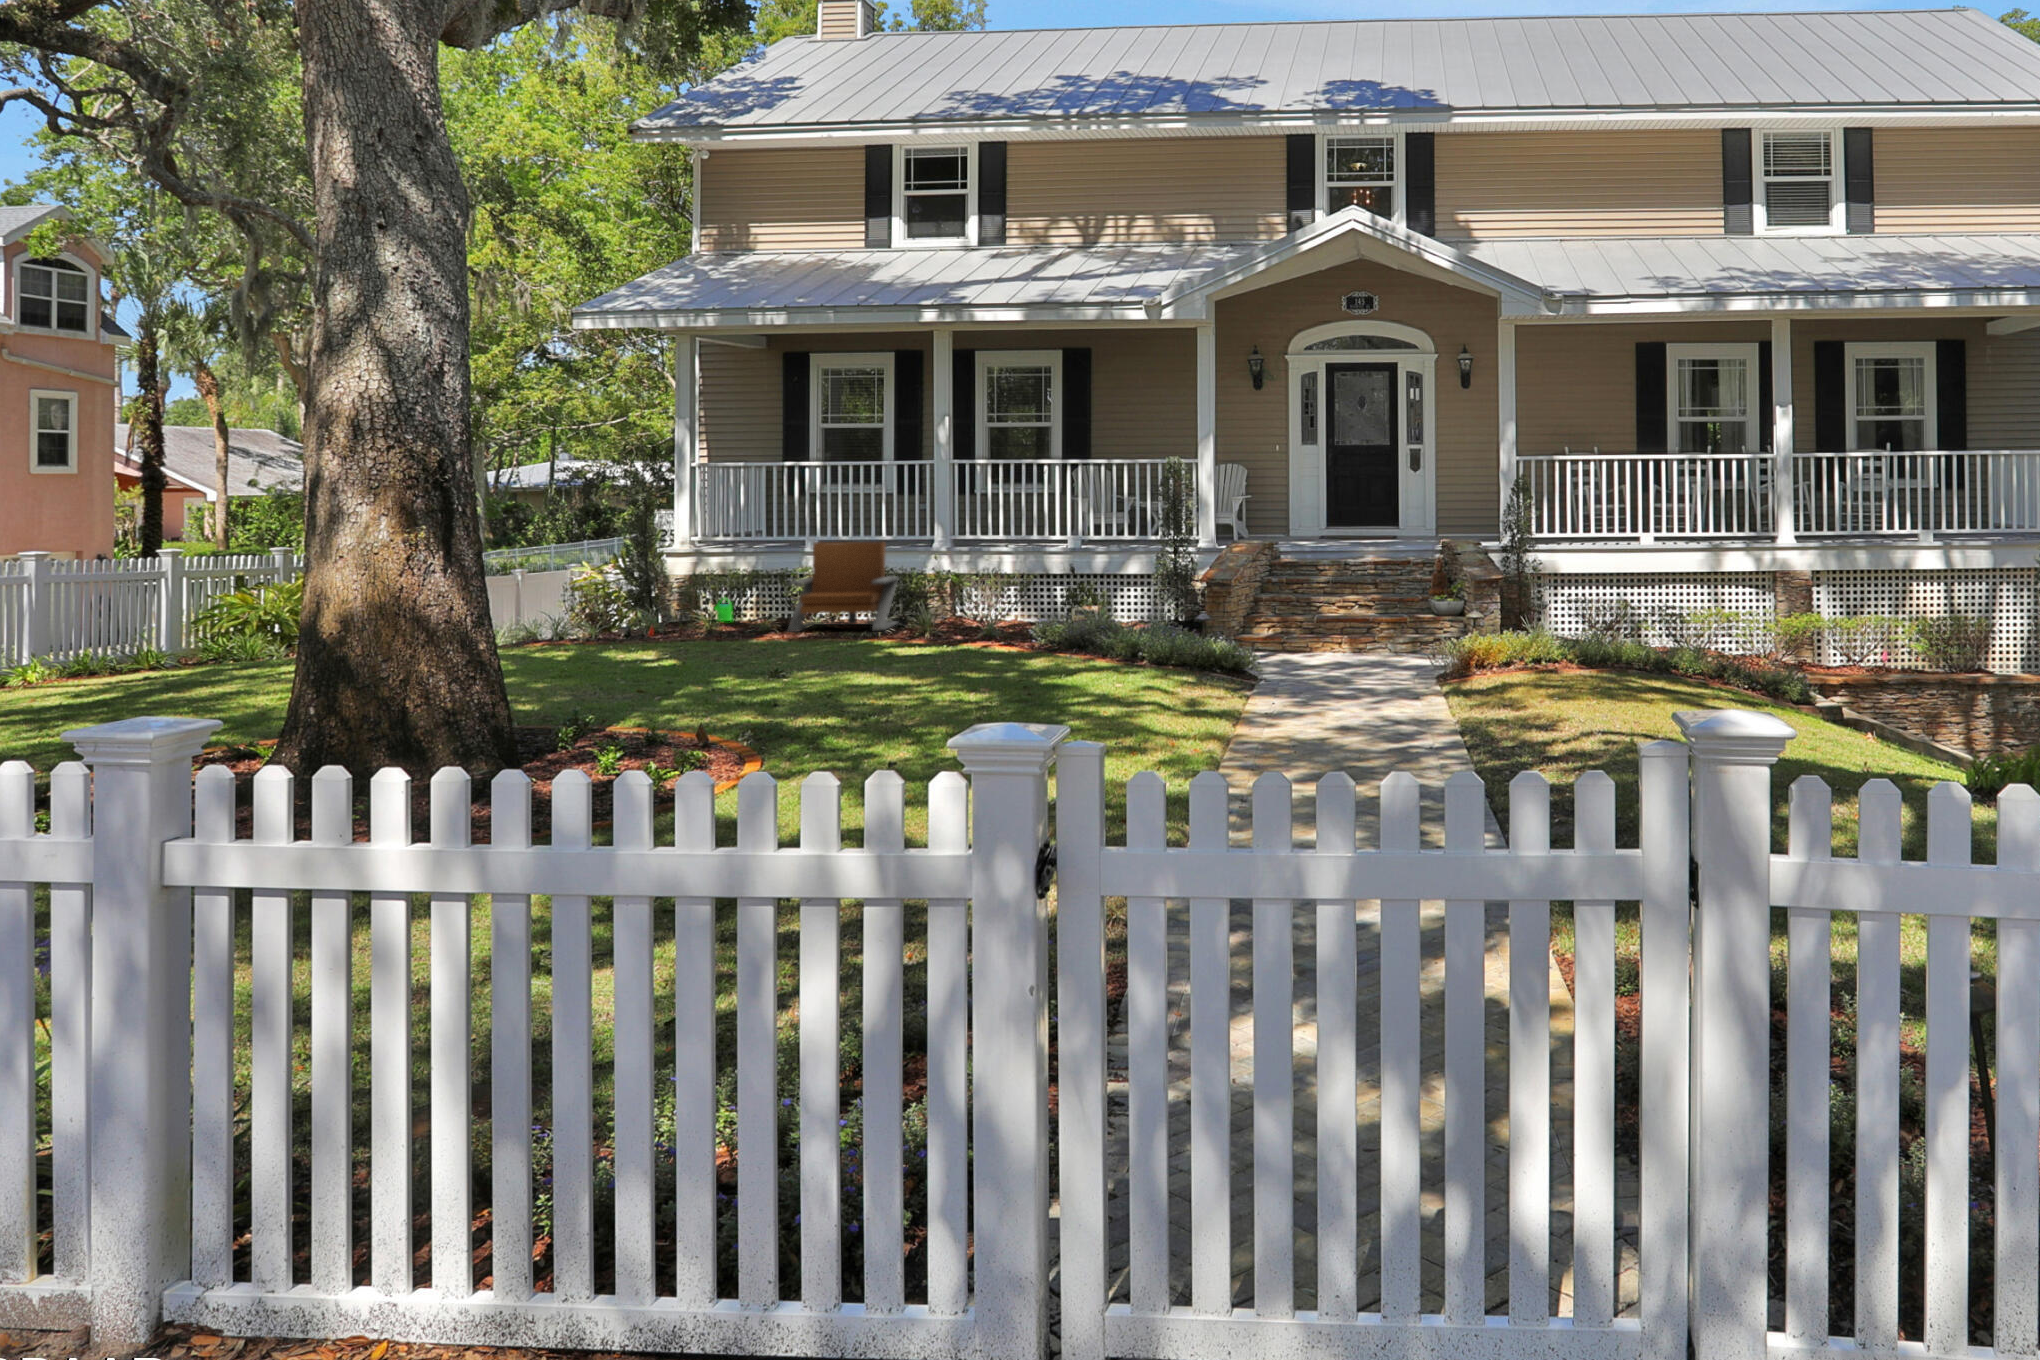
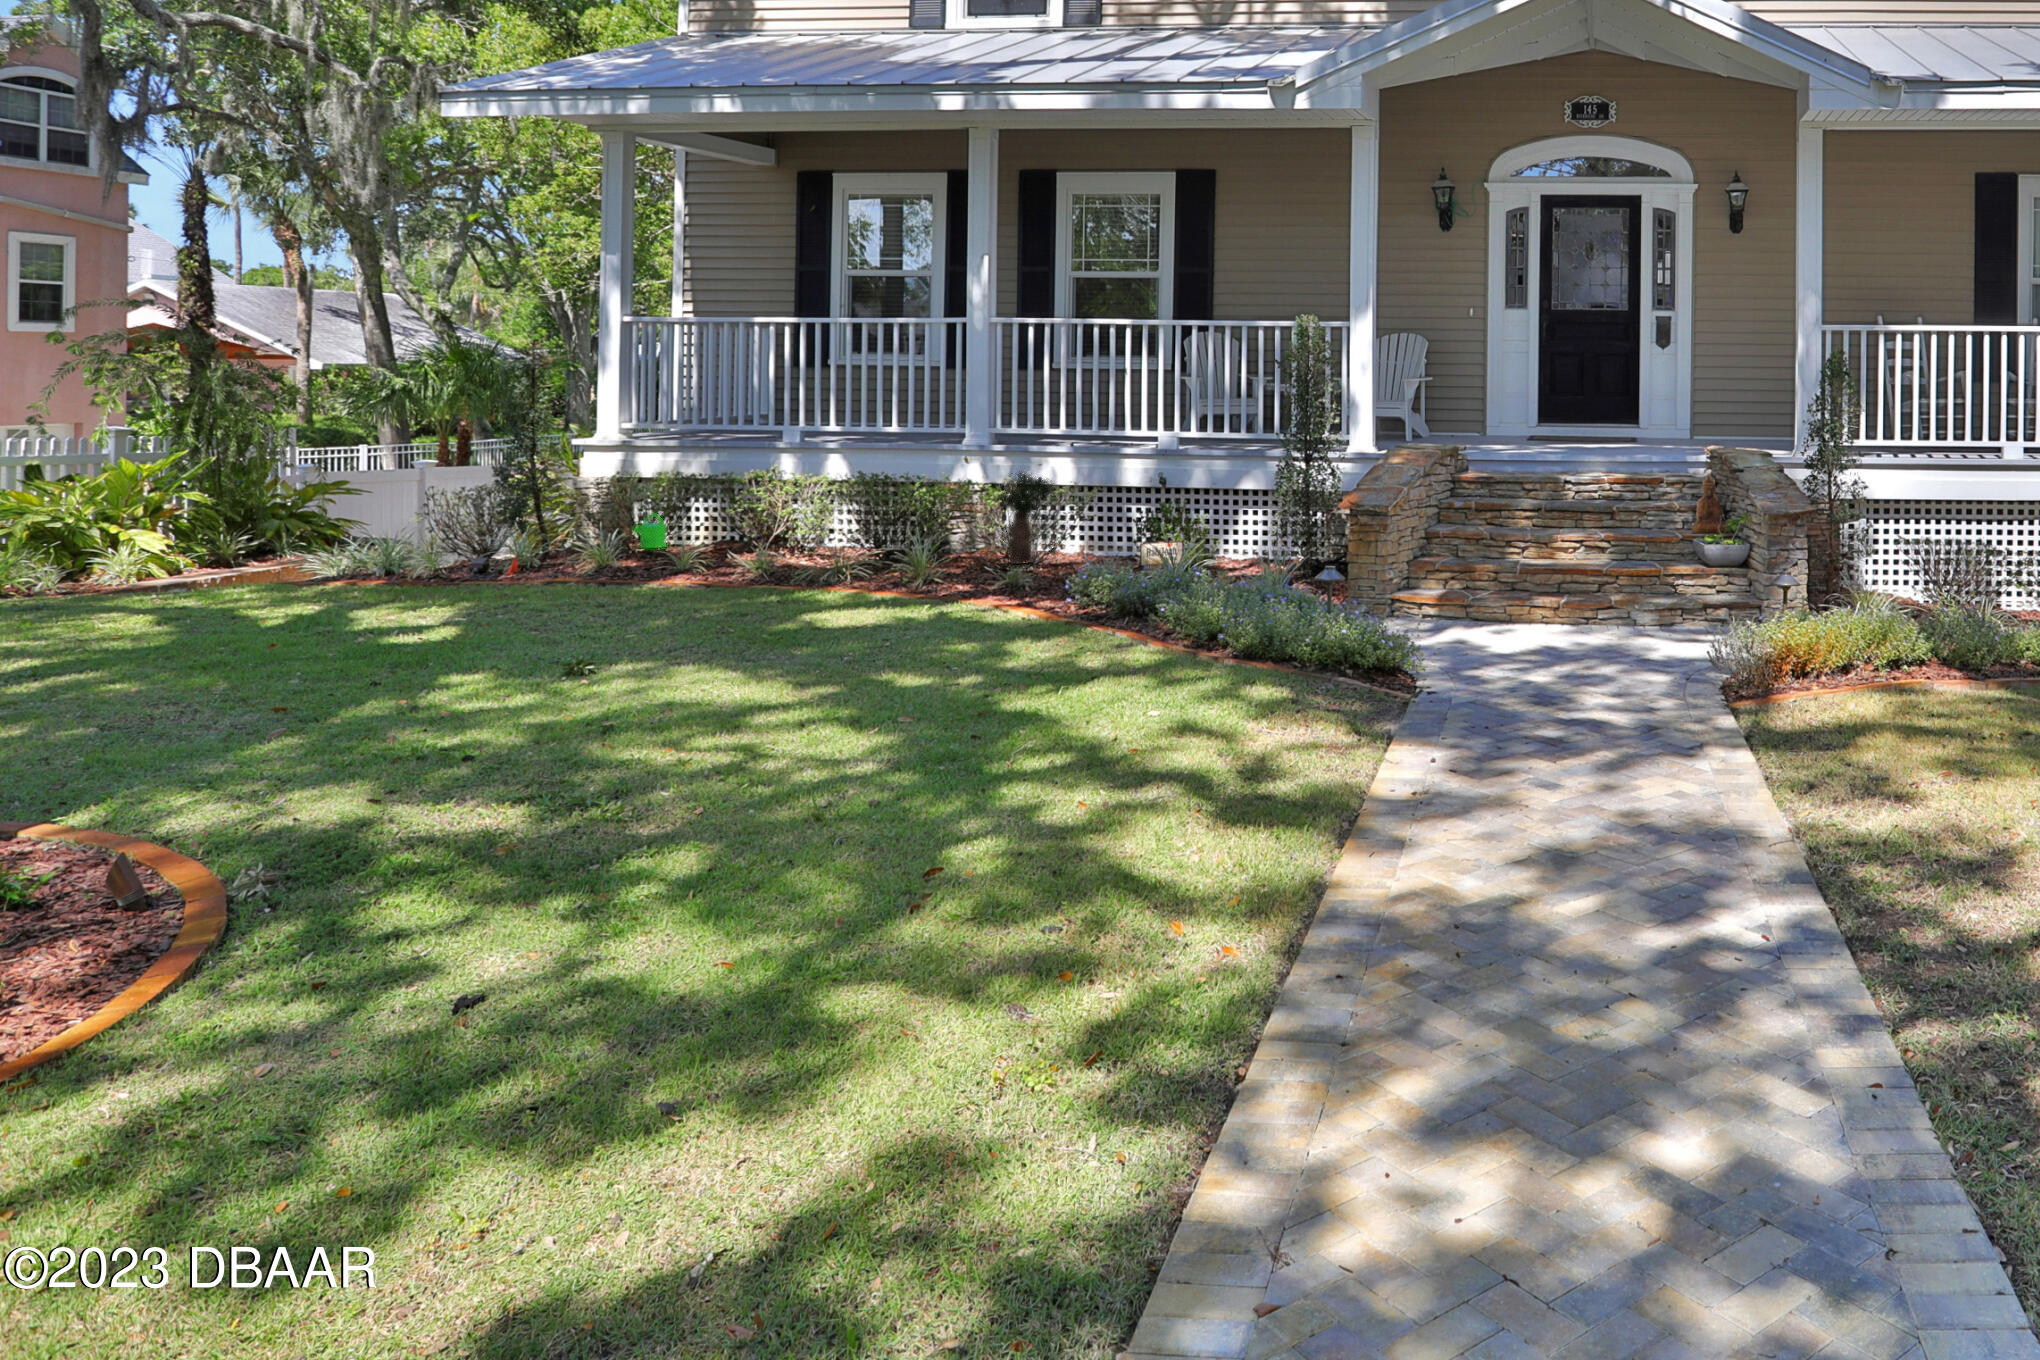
lounge chair: present [788,542,898,632] -> none [717,436,904,571]
potted plant: none [964,563,1006,626] -> present [1000,471,1058,564]

